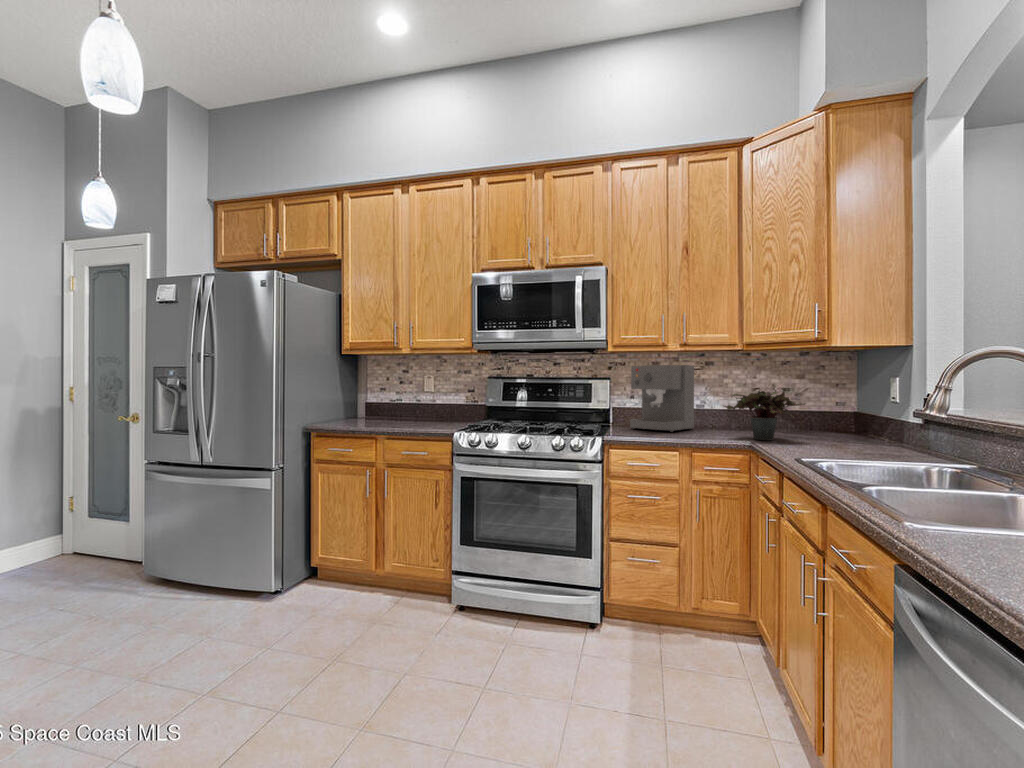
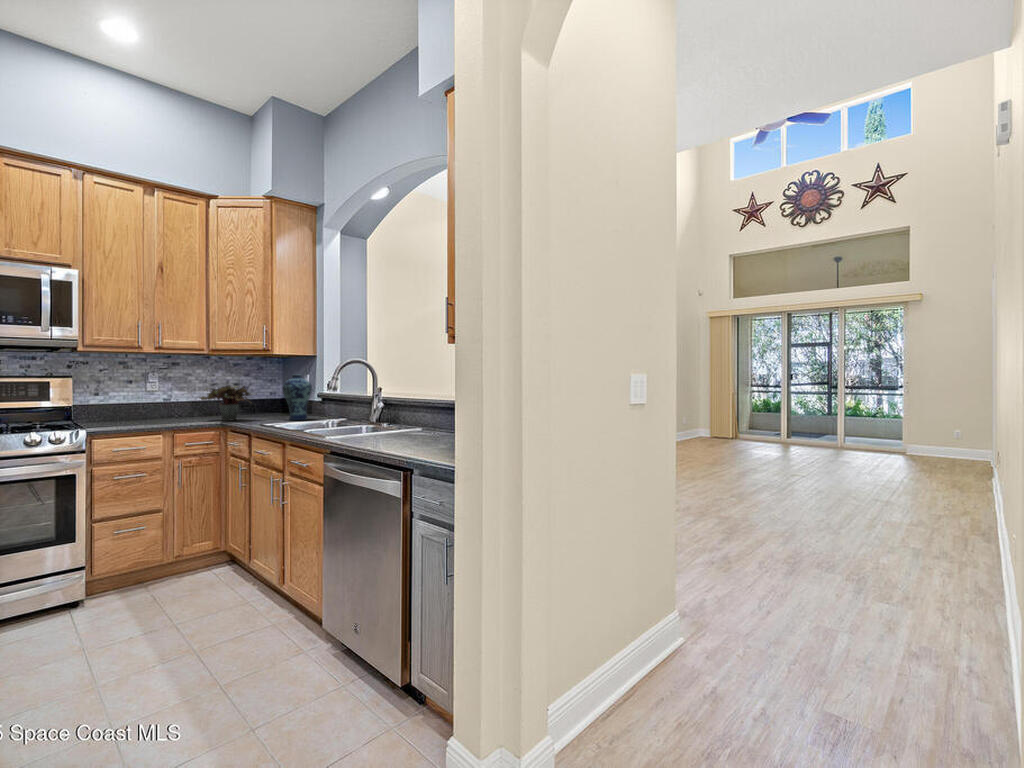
coffee maker: present [630,365,694,432] -> none [102,364,165,422]
vase: none [844,375,899,450] -> present [283,375,312,420]

